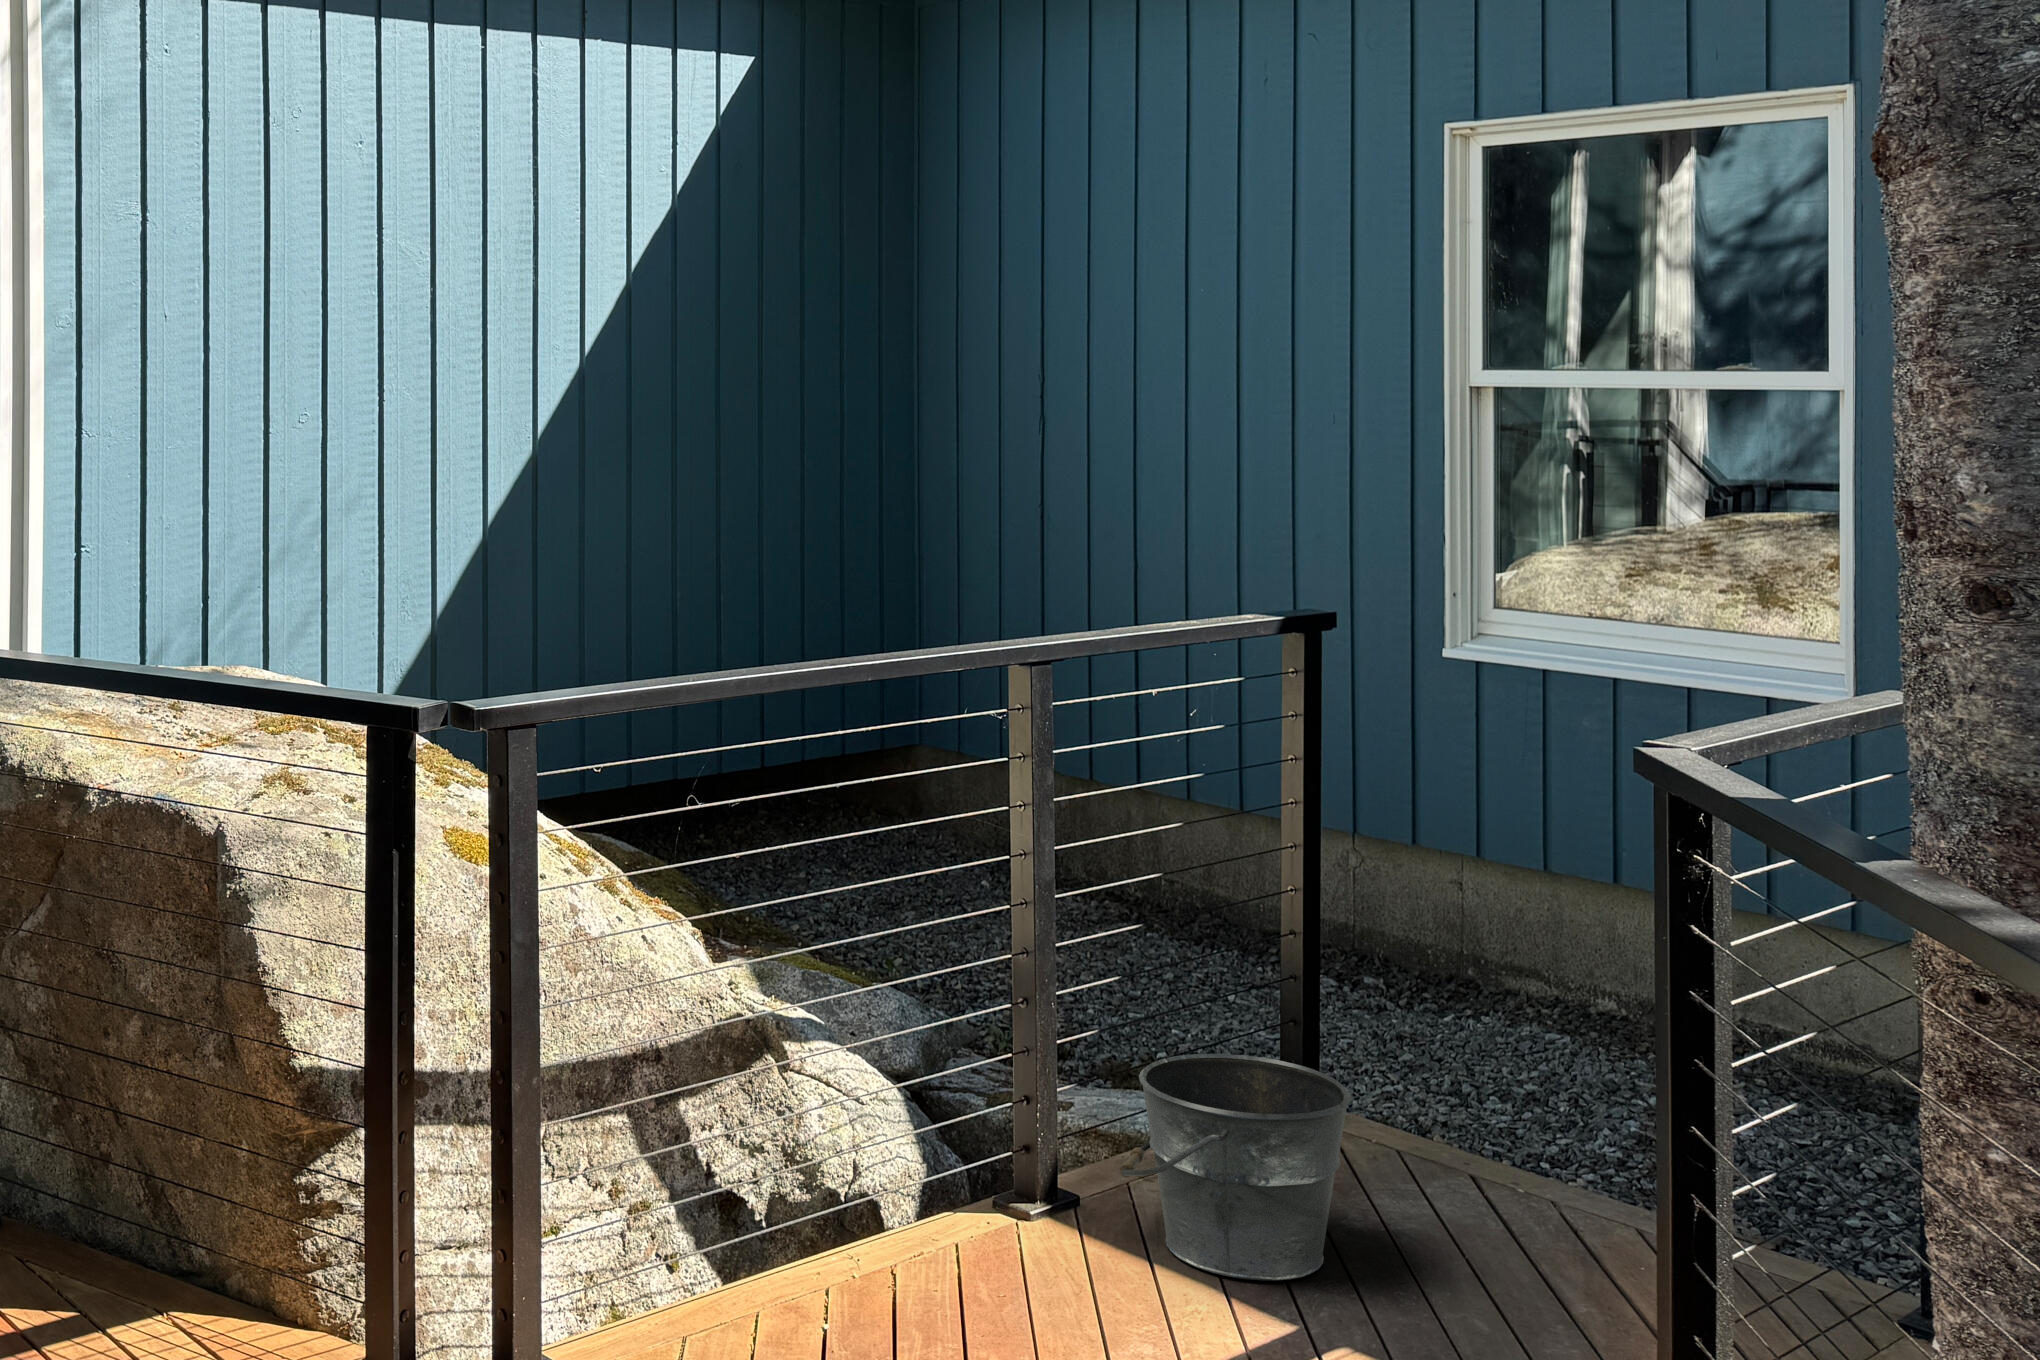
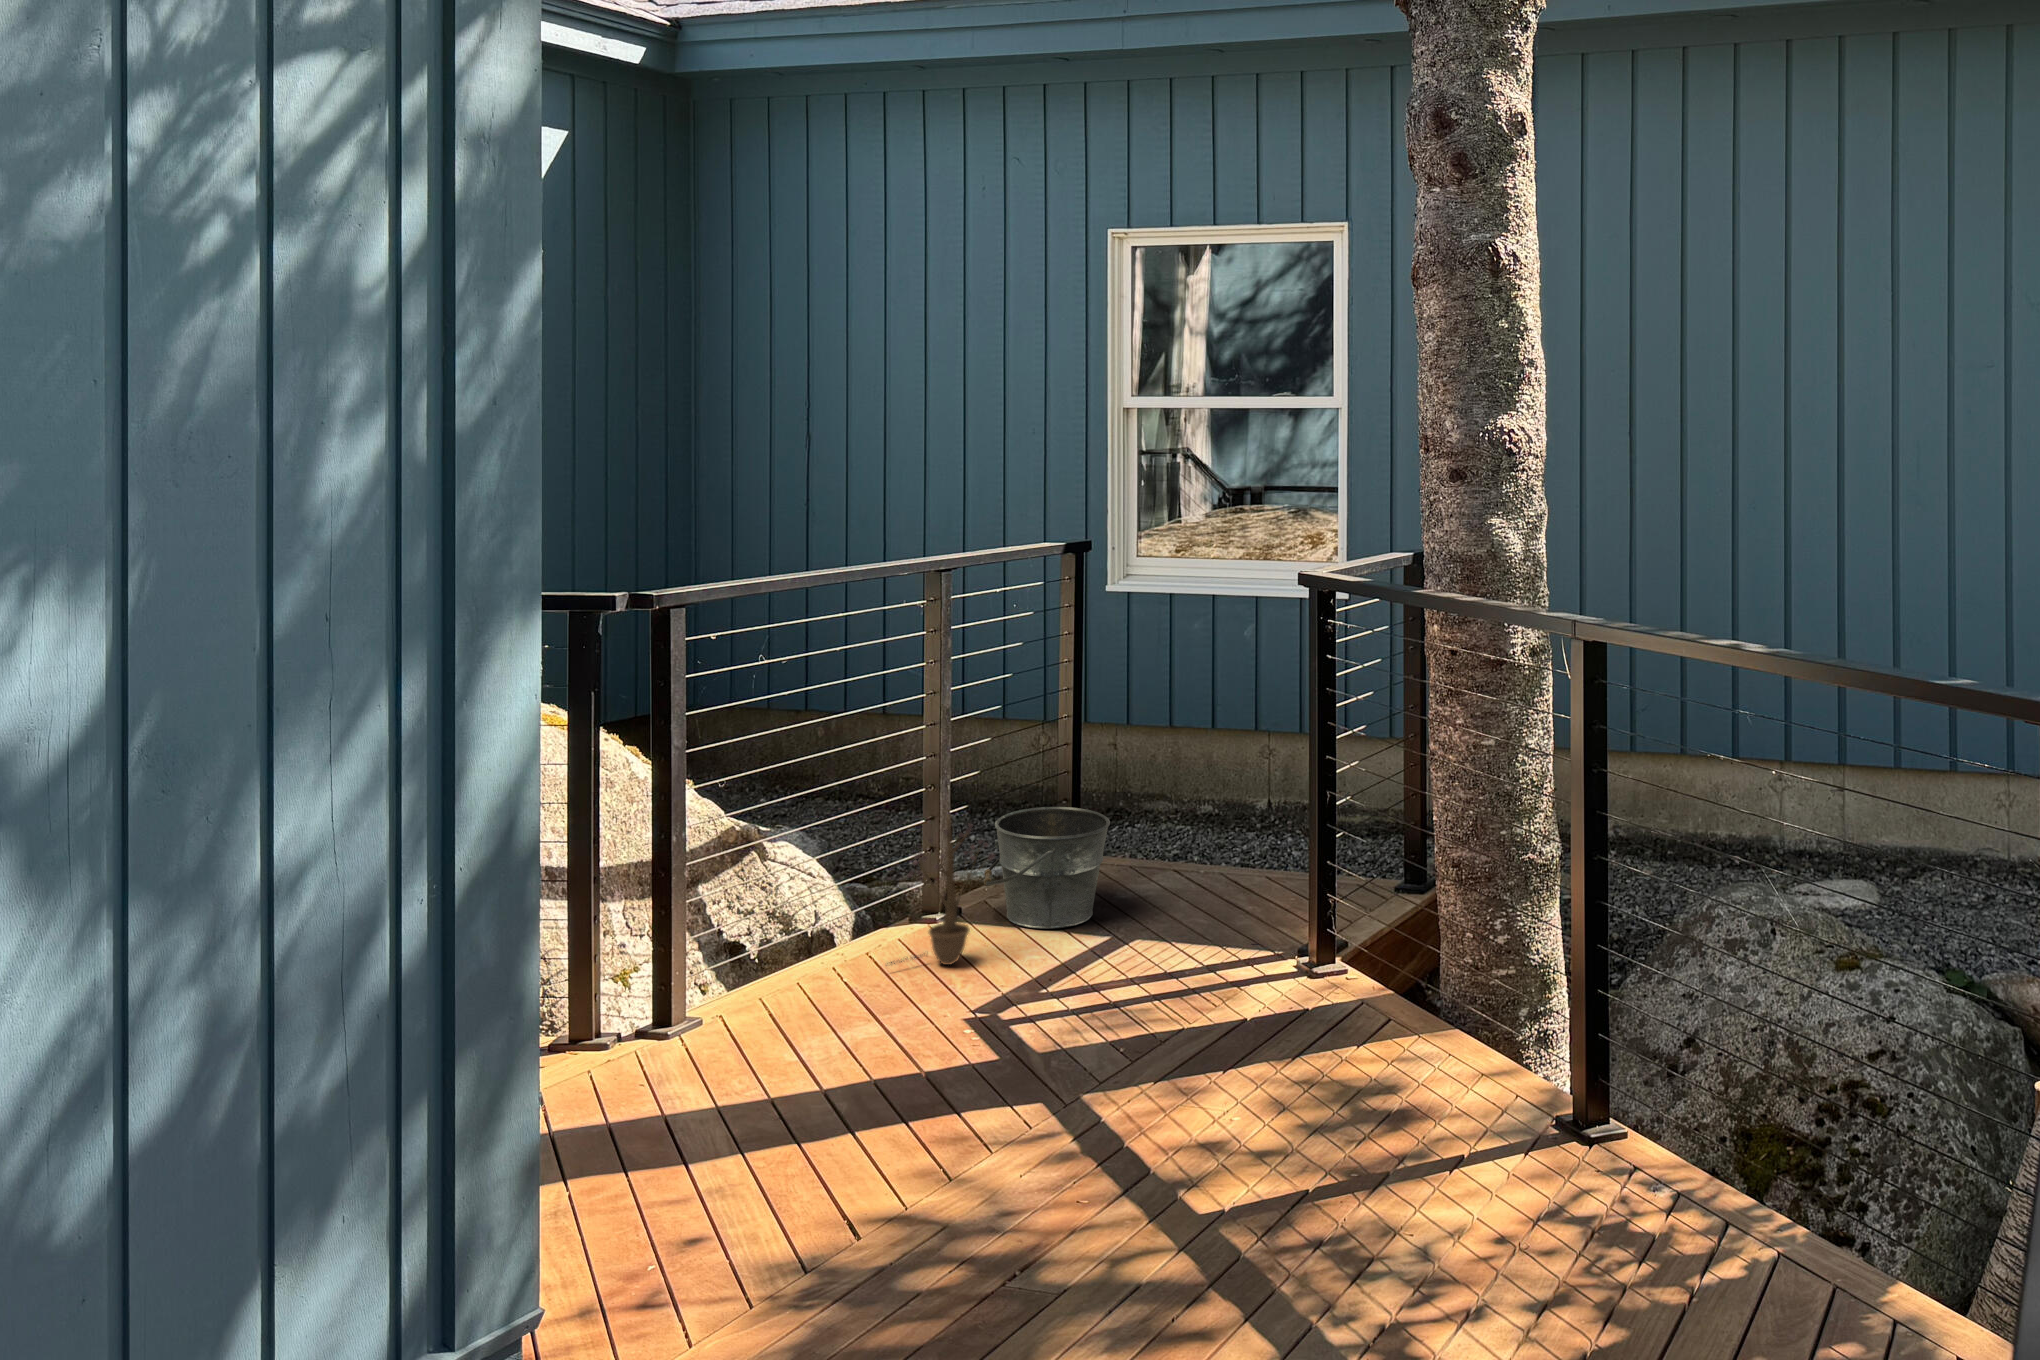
decorative plant: none [907,1046,1098,1303] -> present [887,820,995,965]

